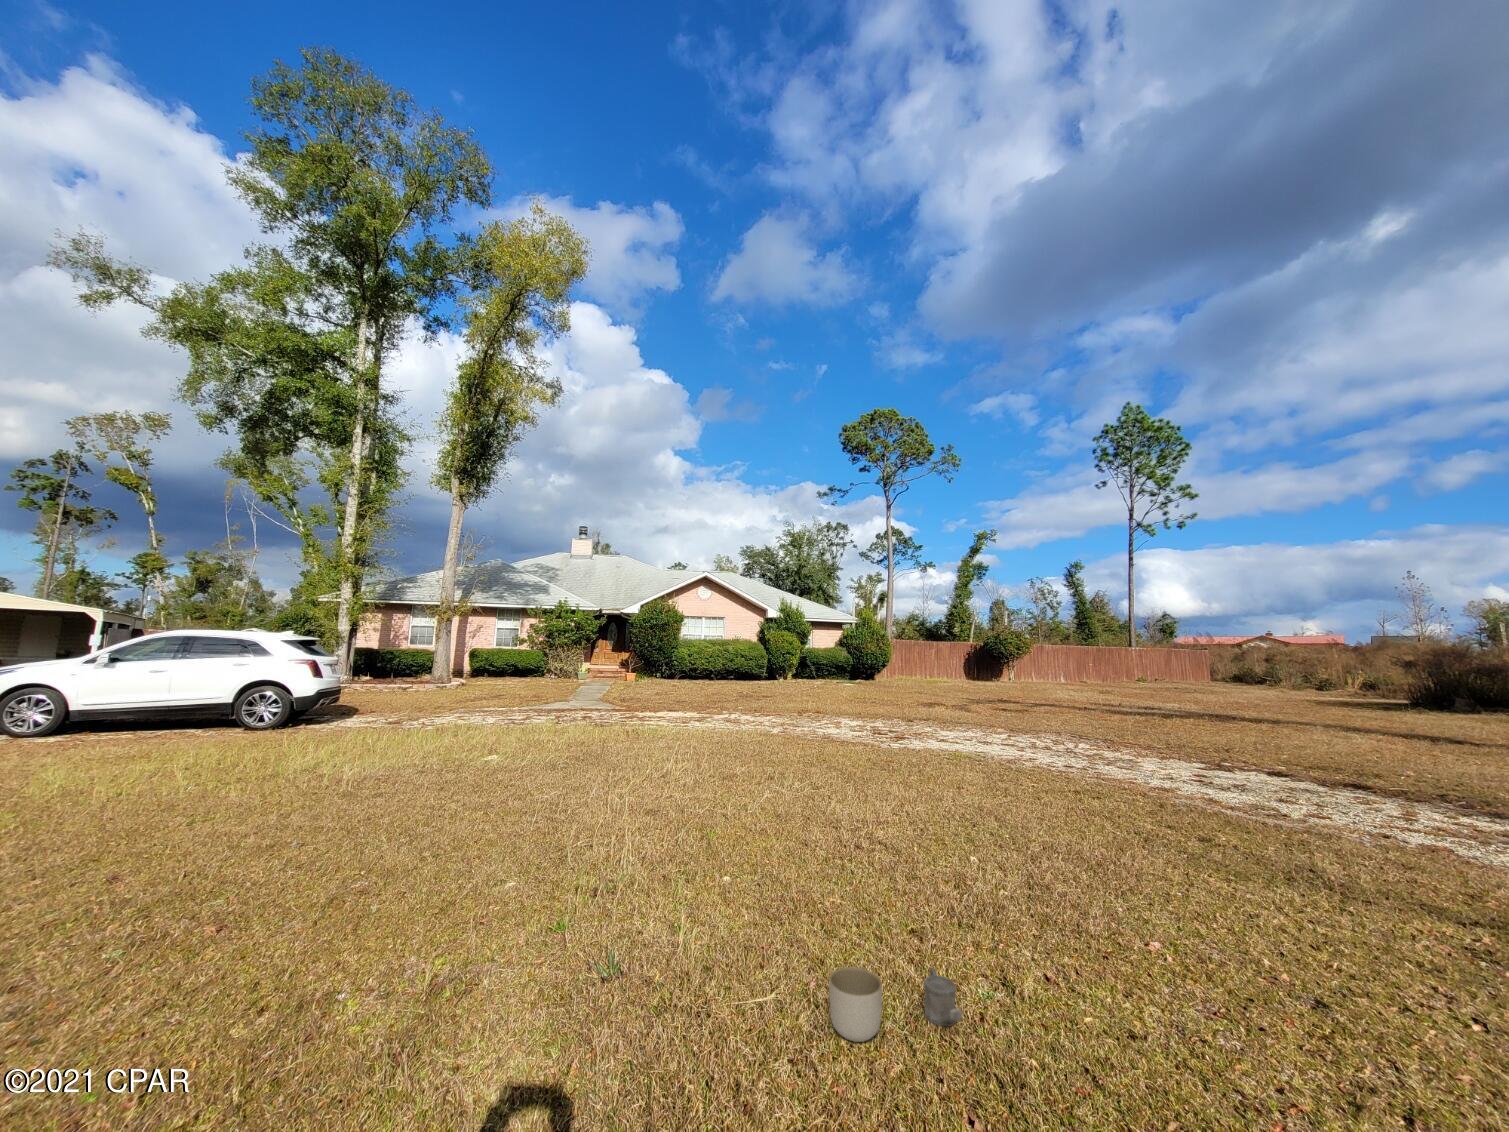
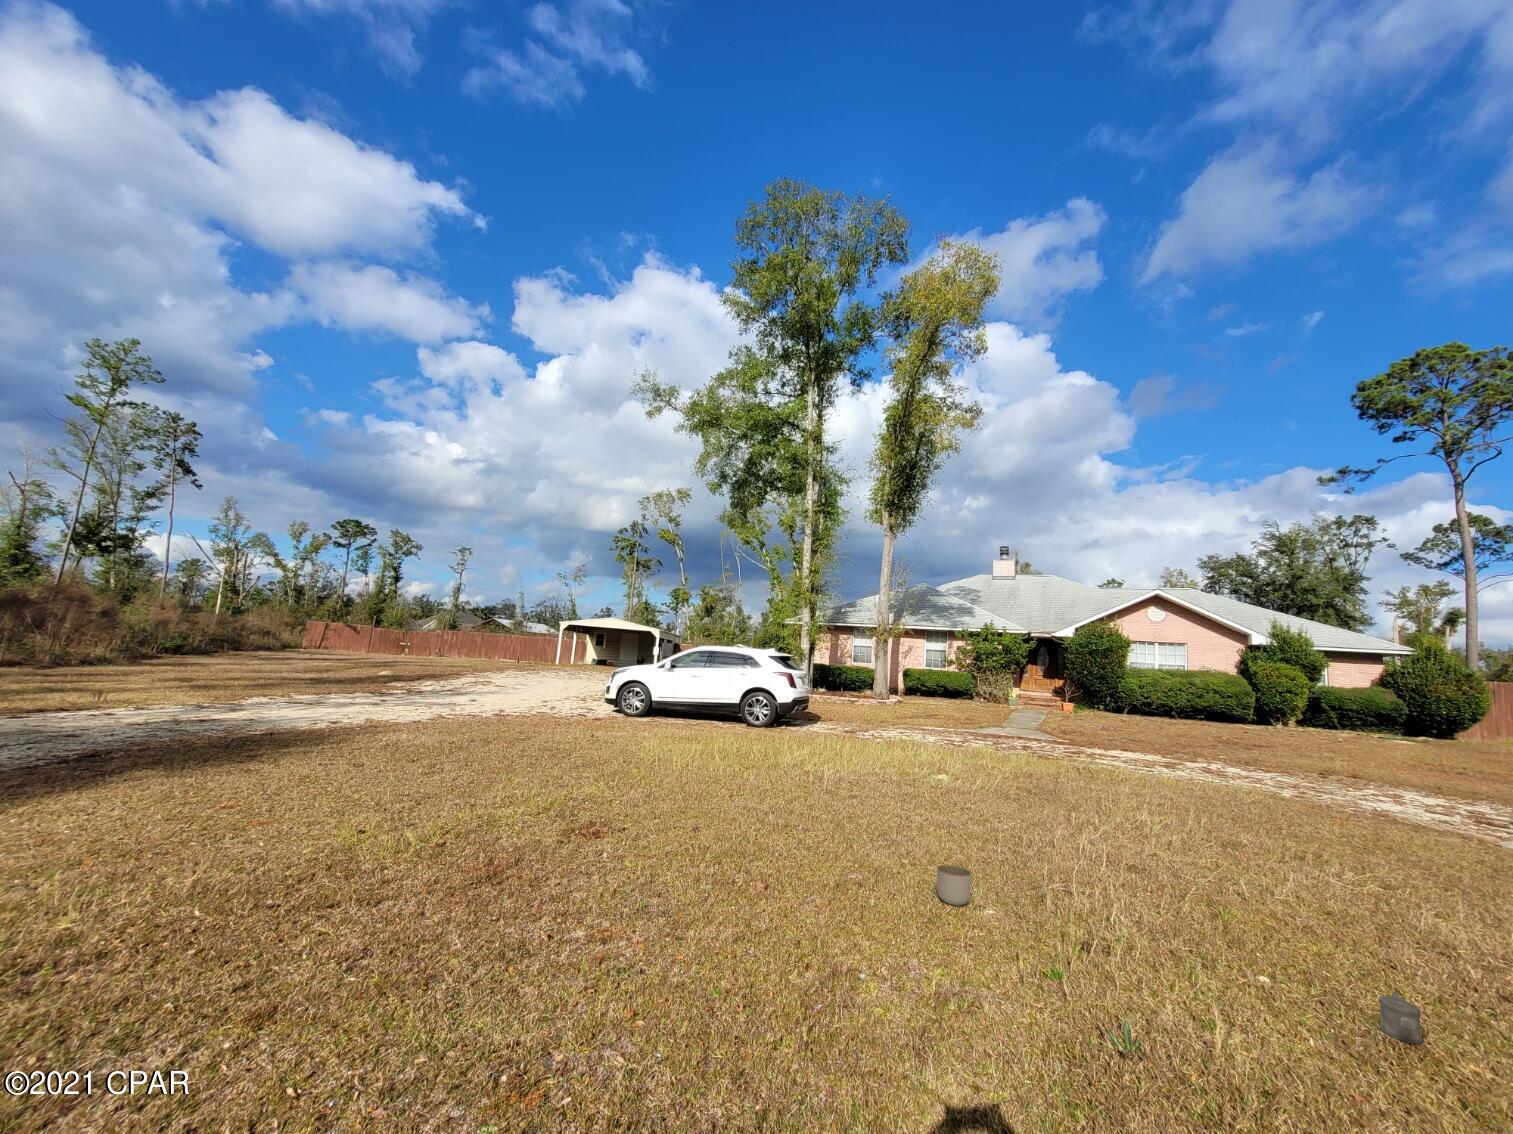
planter: present [829,967,882,1042] -> present [937,865,972,906]

